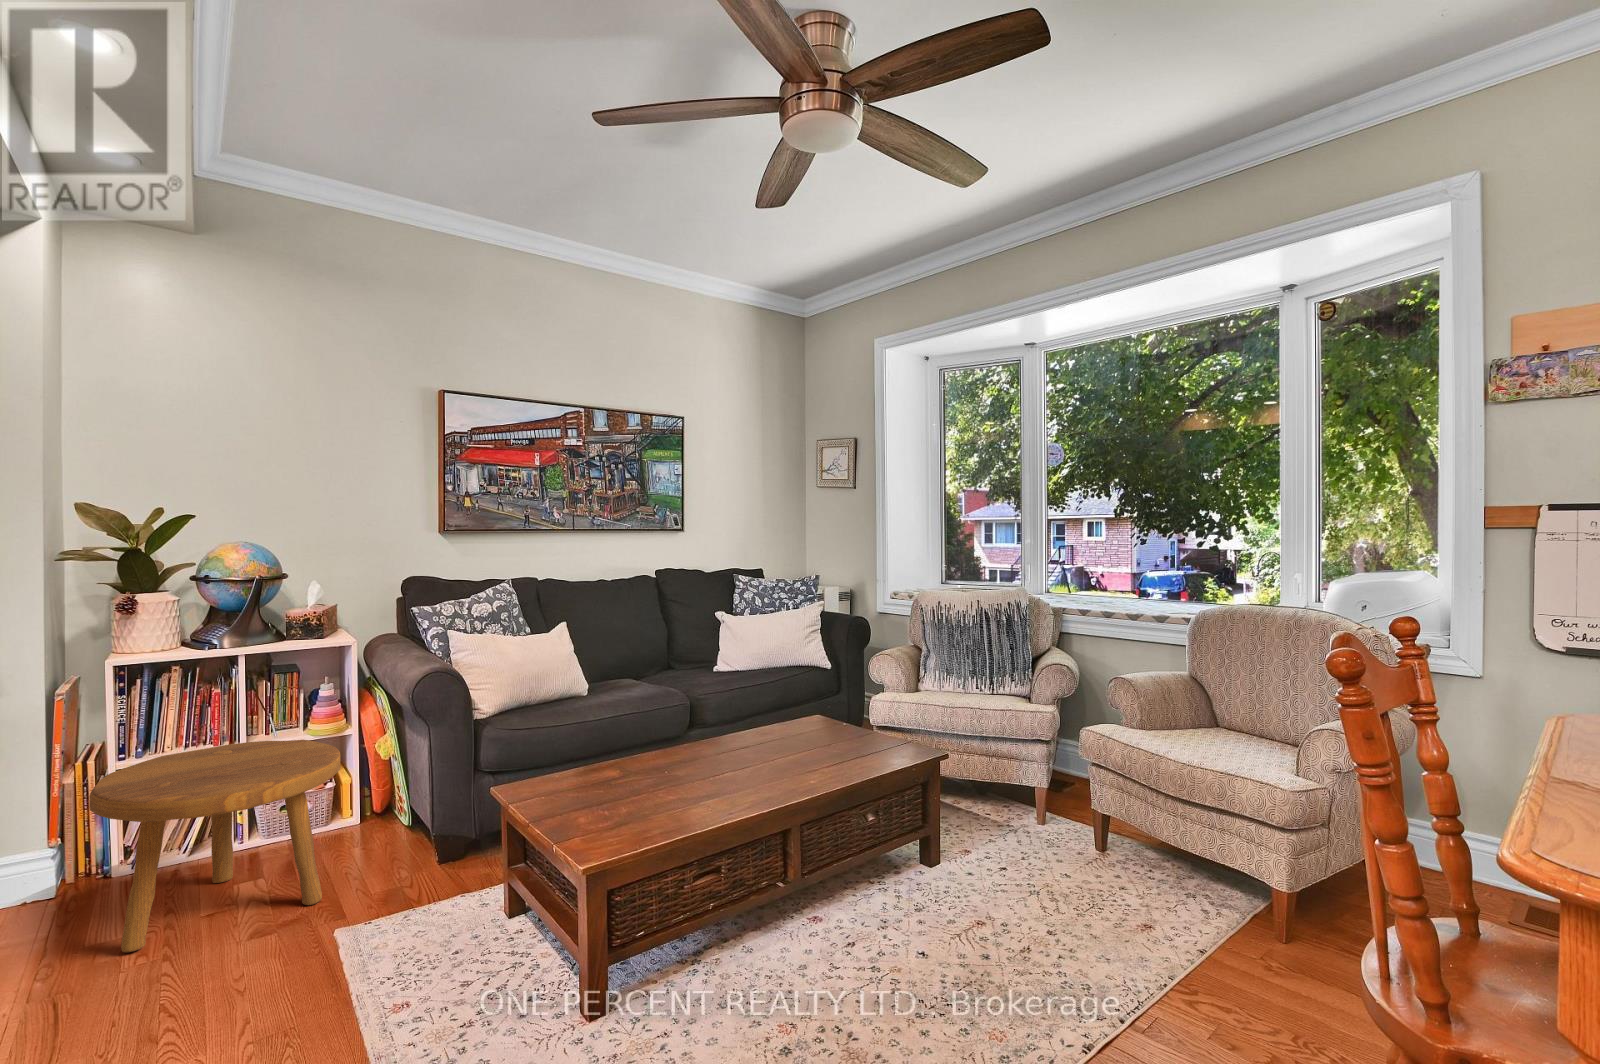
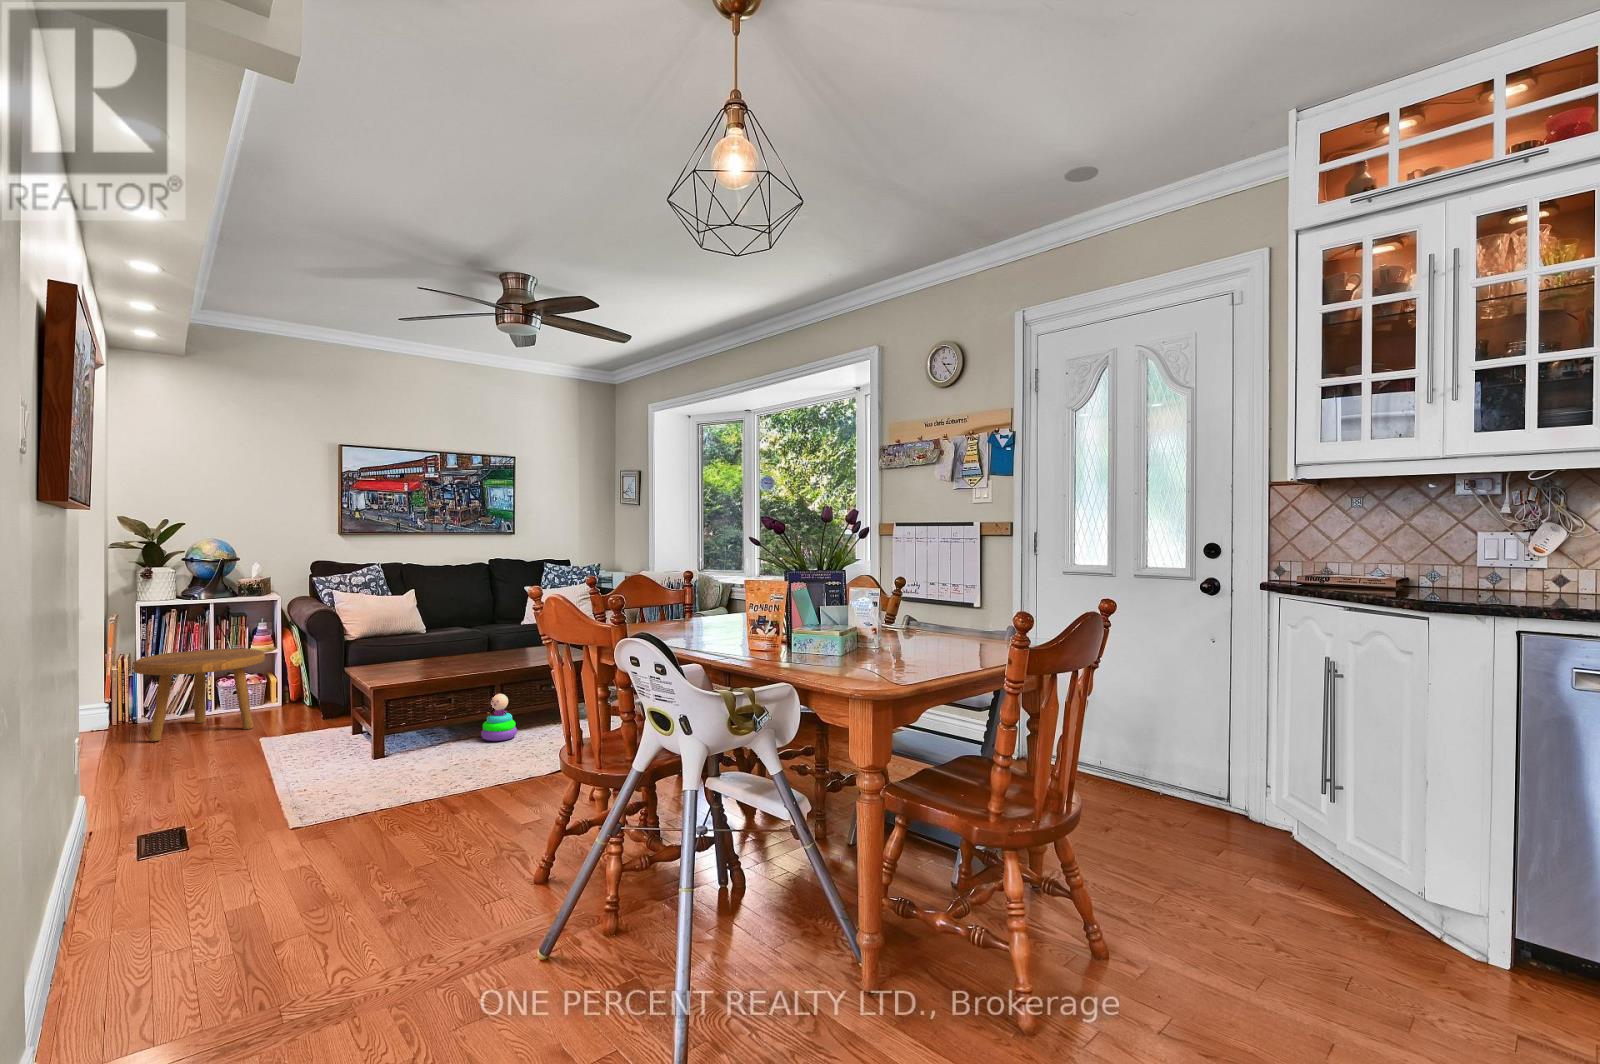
stacking toy: none [781,851,849,954] -> present [481,694,517,741]

